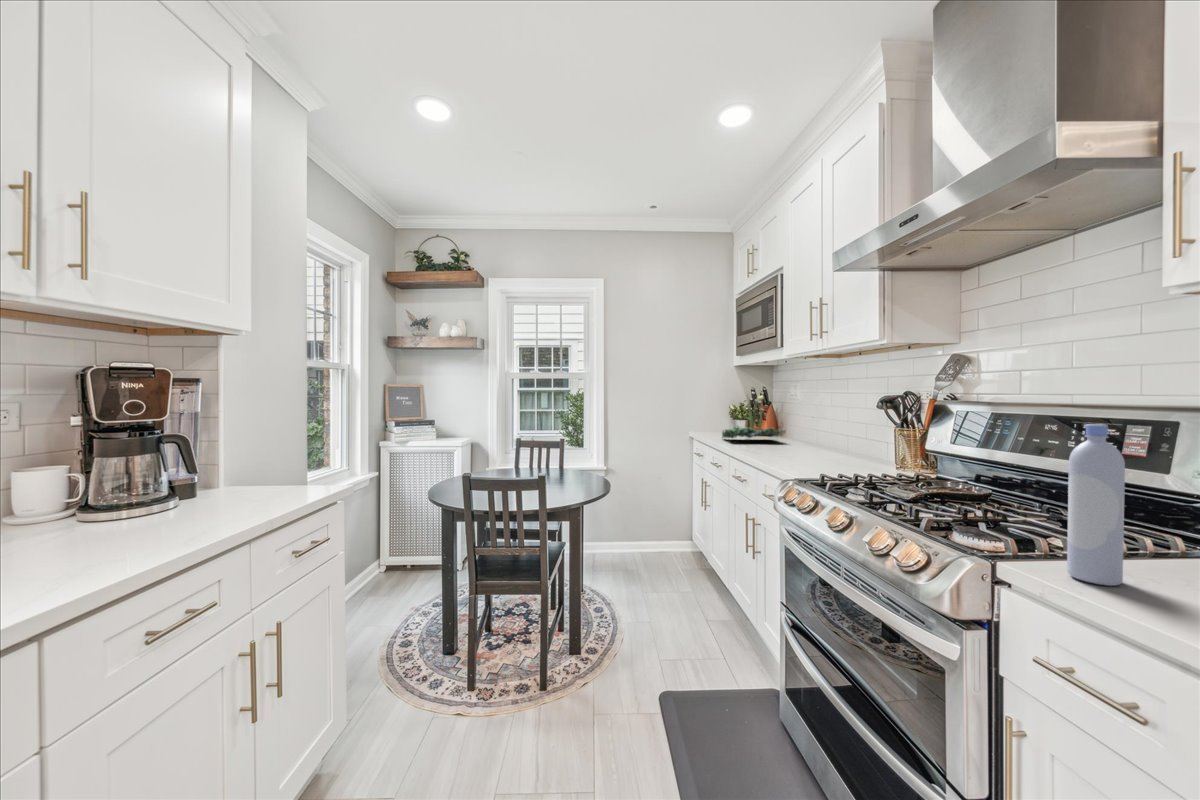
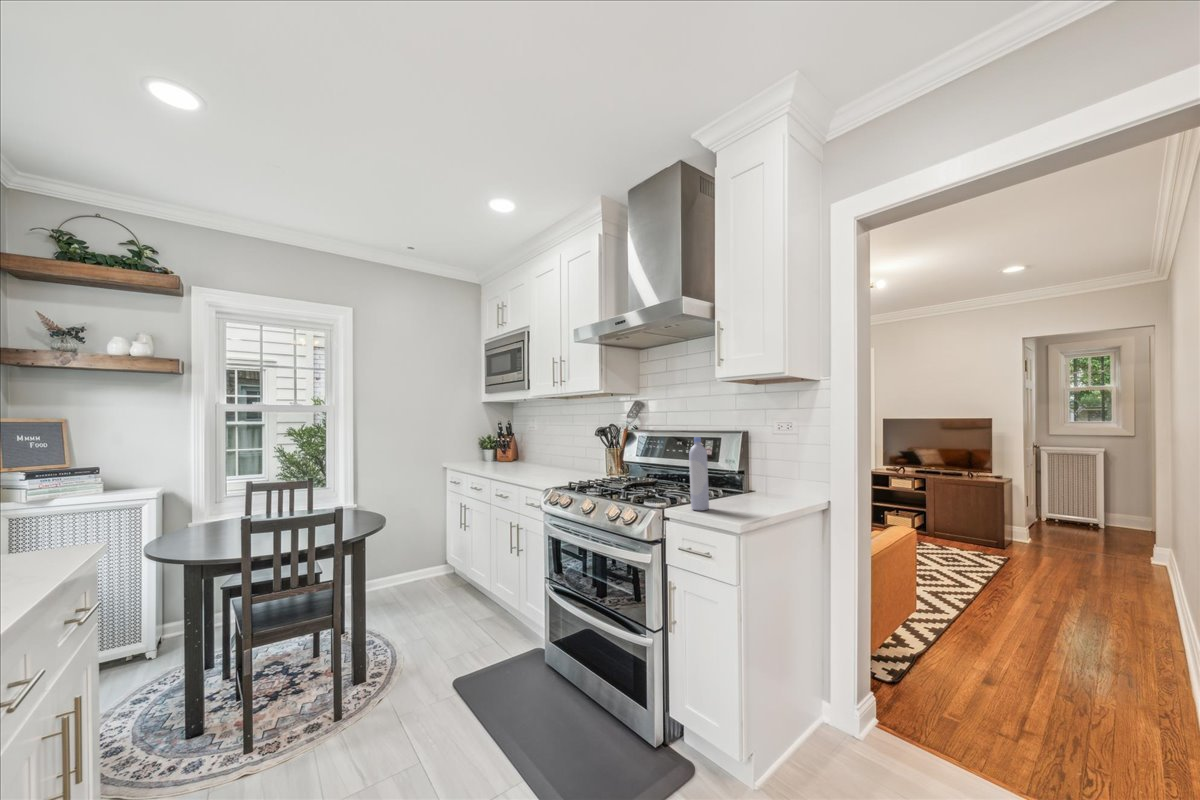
plant: present [722,396,785,438] -> none [475,427,528,467]

